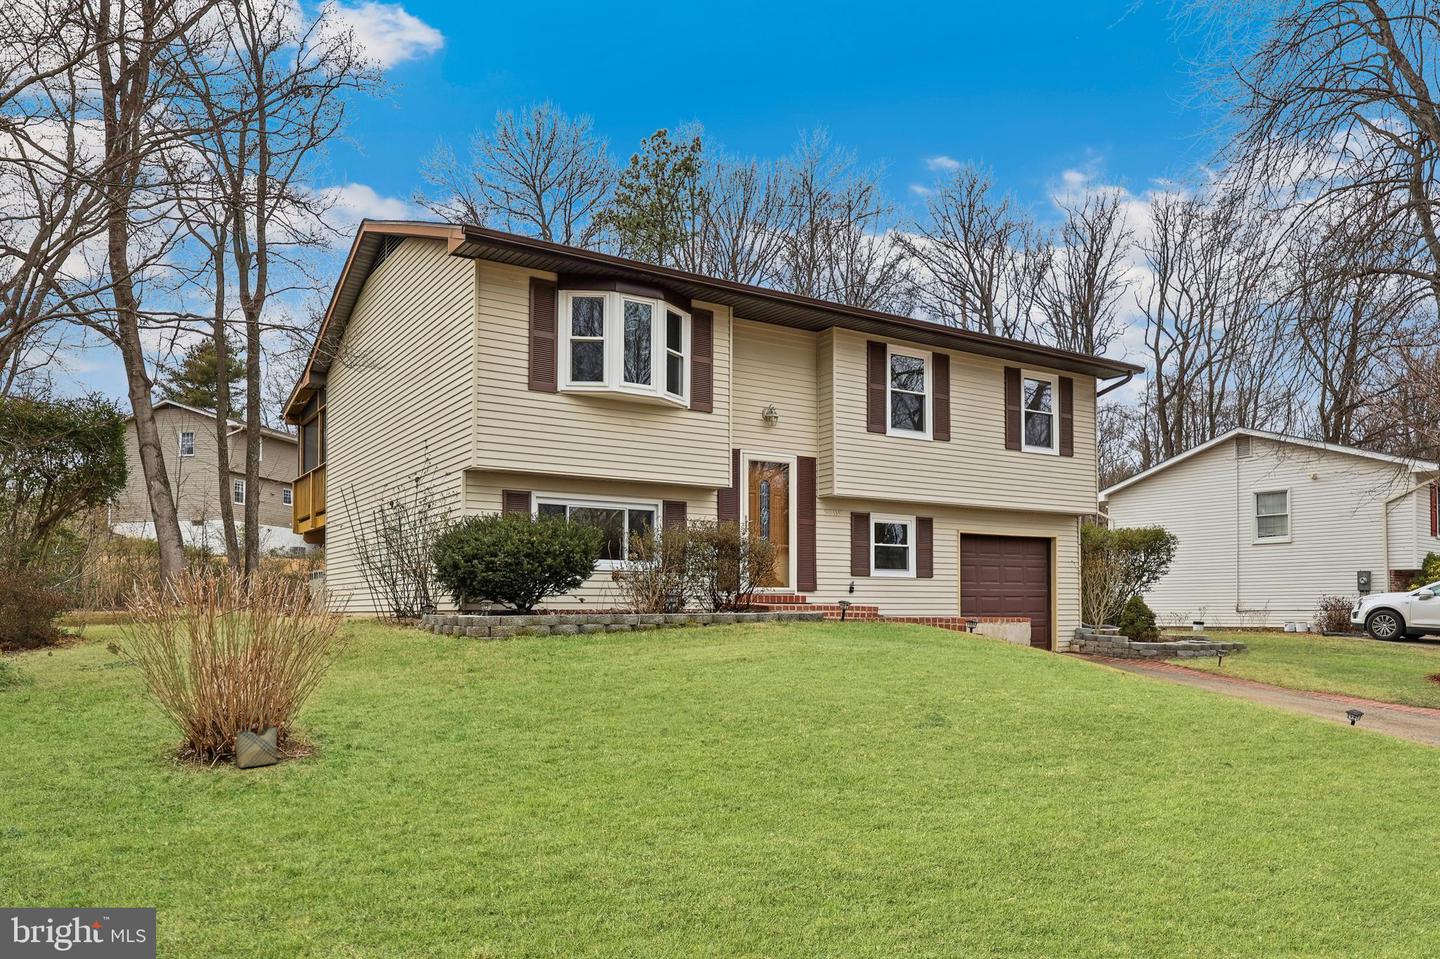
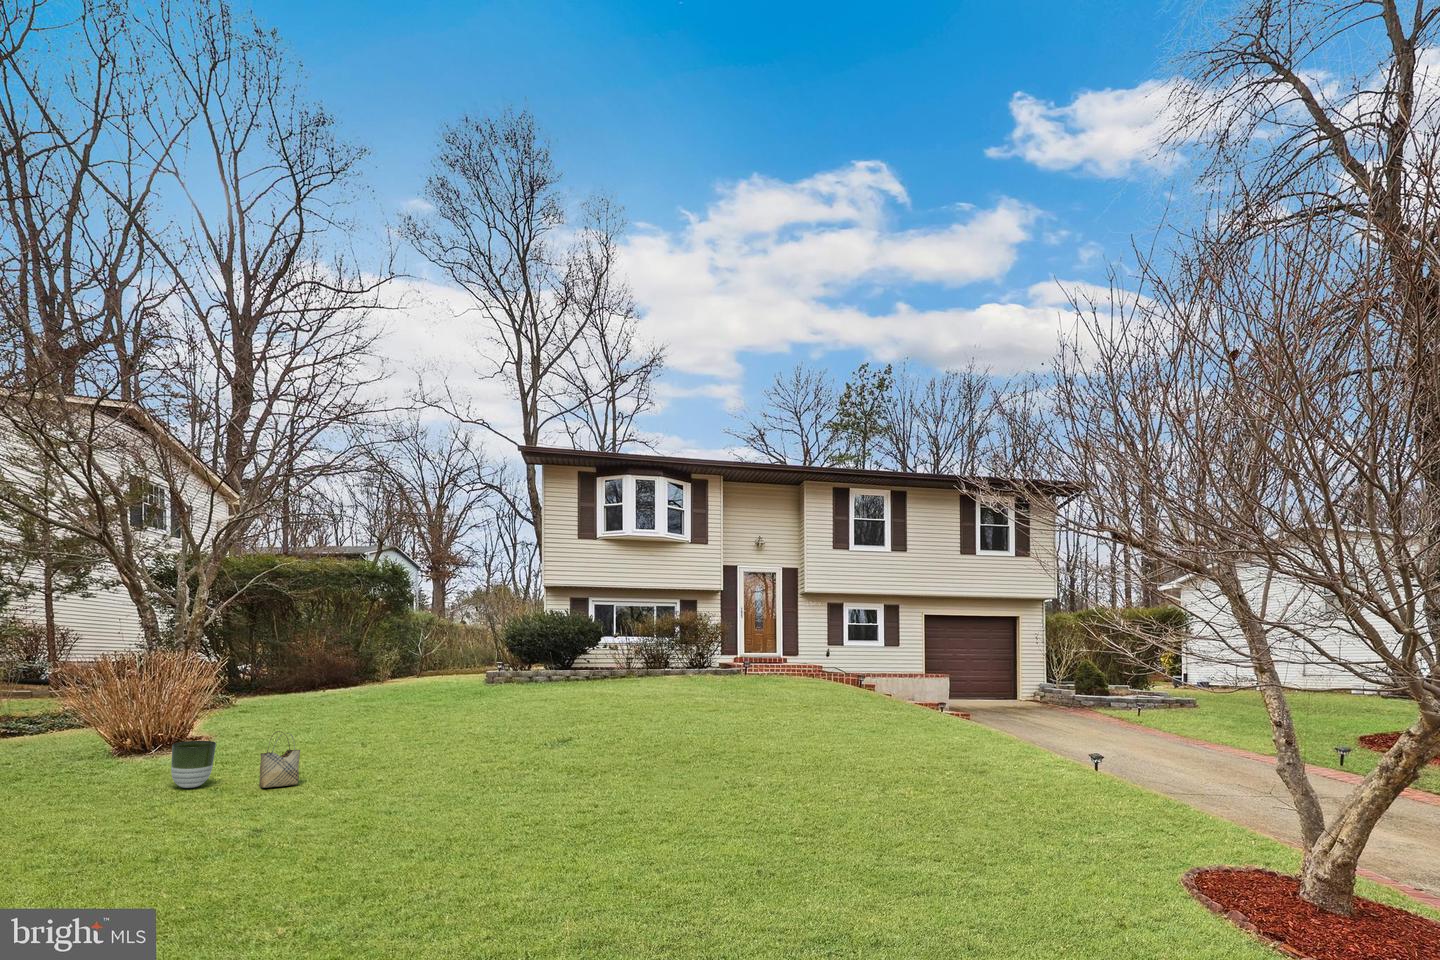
planter: none [143,719,188,769] -> present [171,741,216,788]

